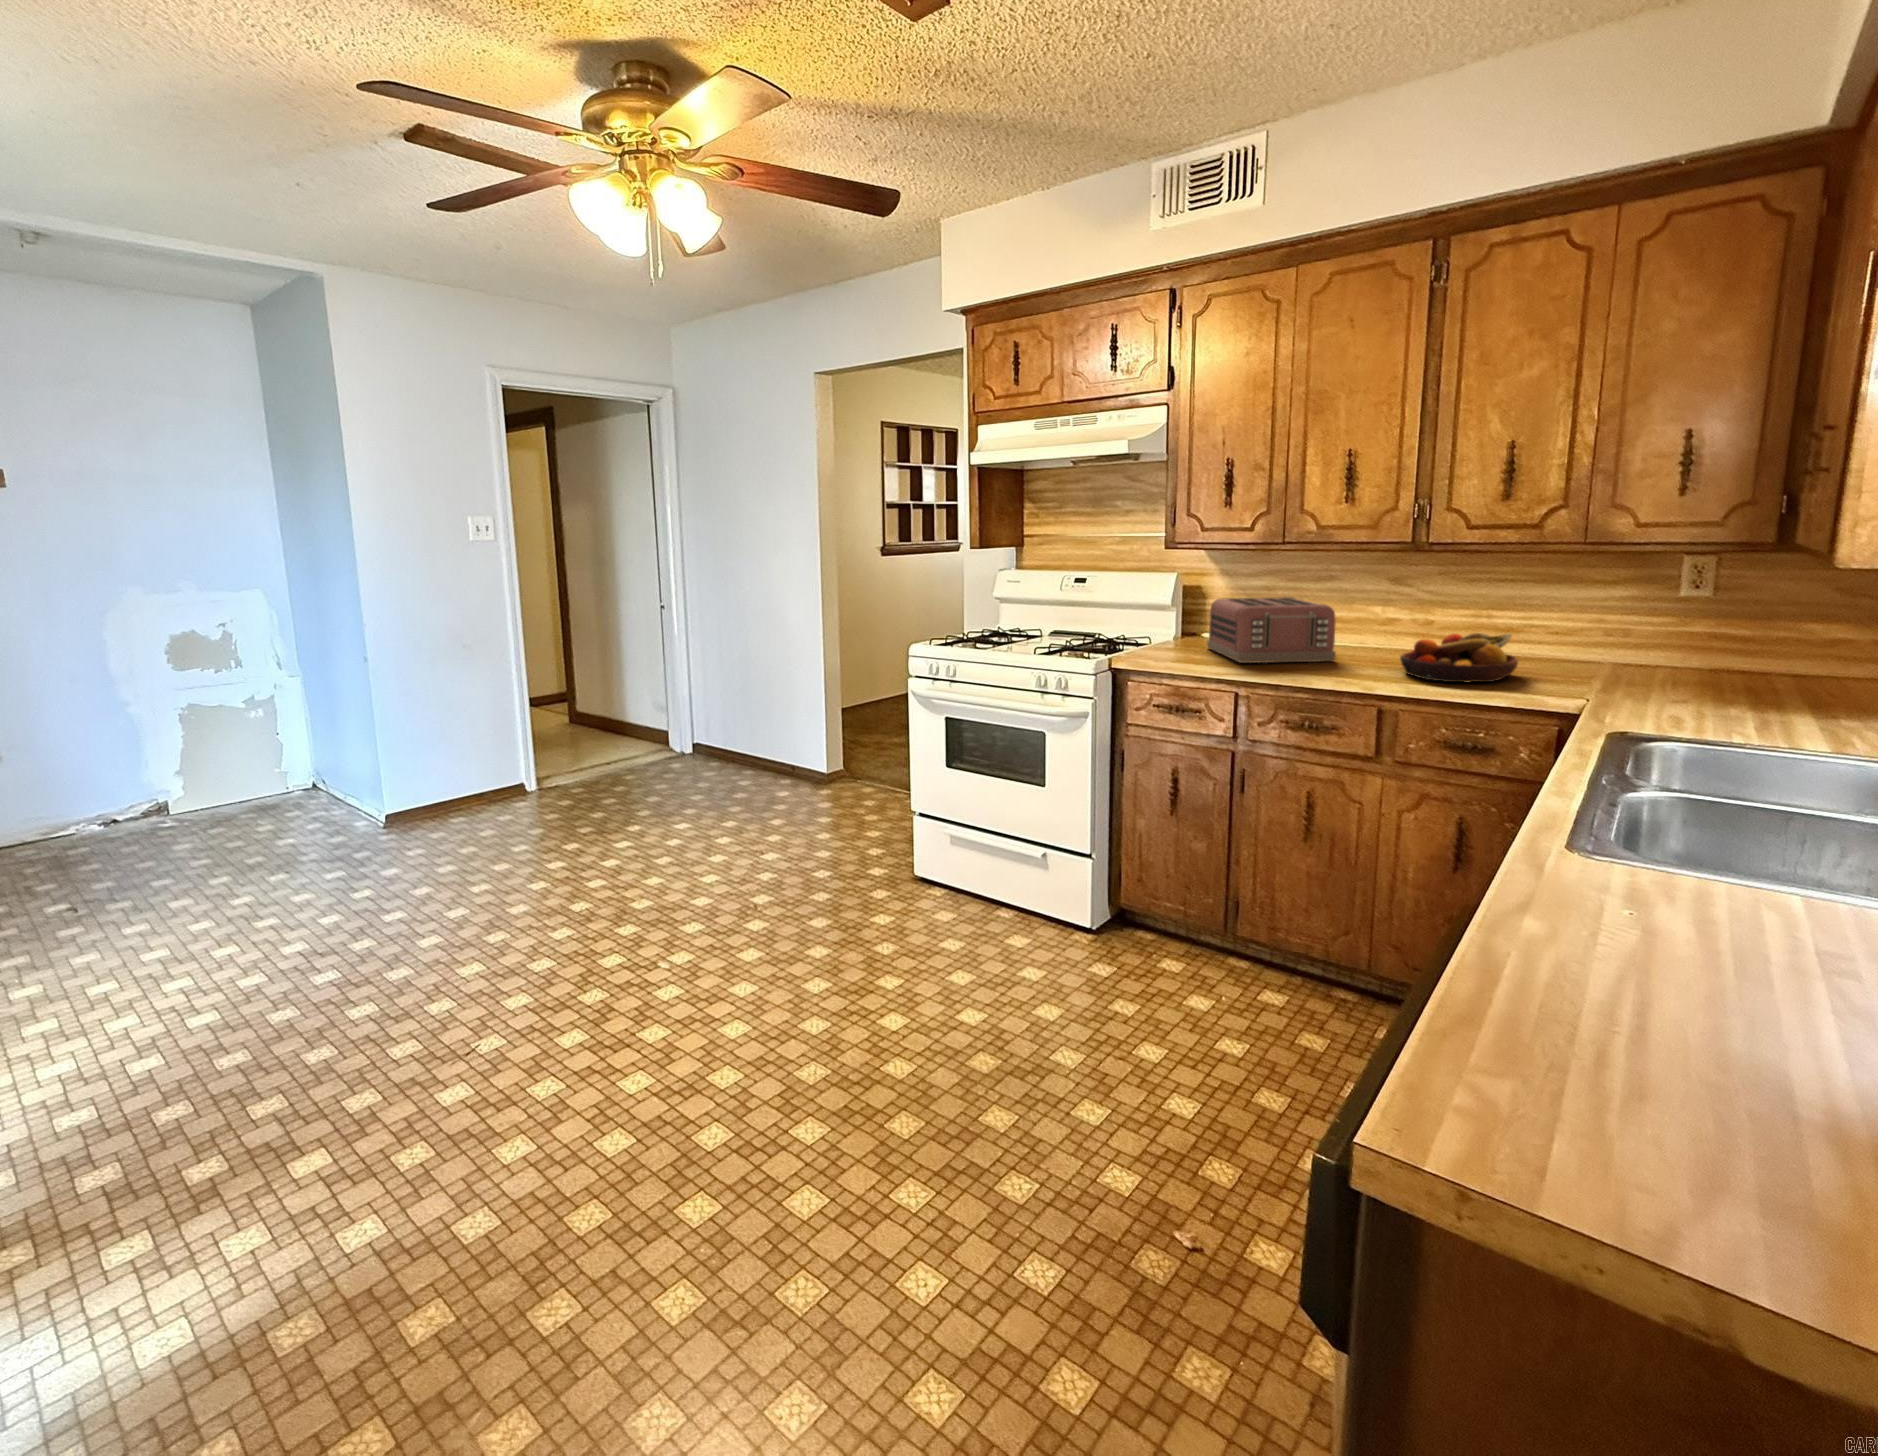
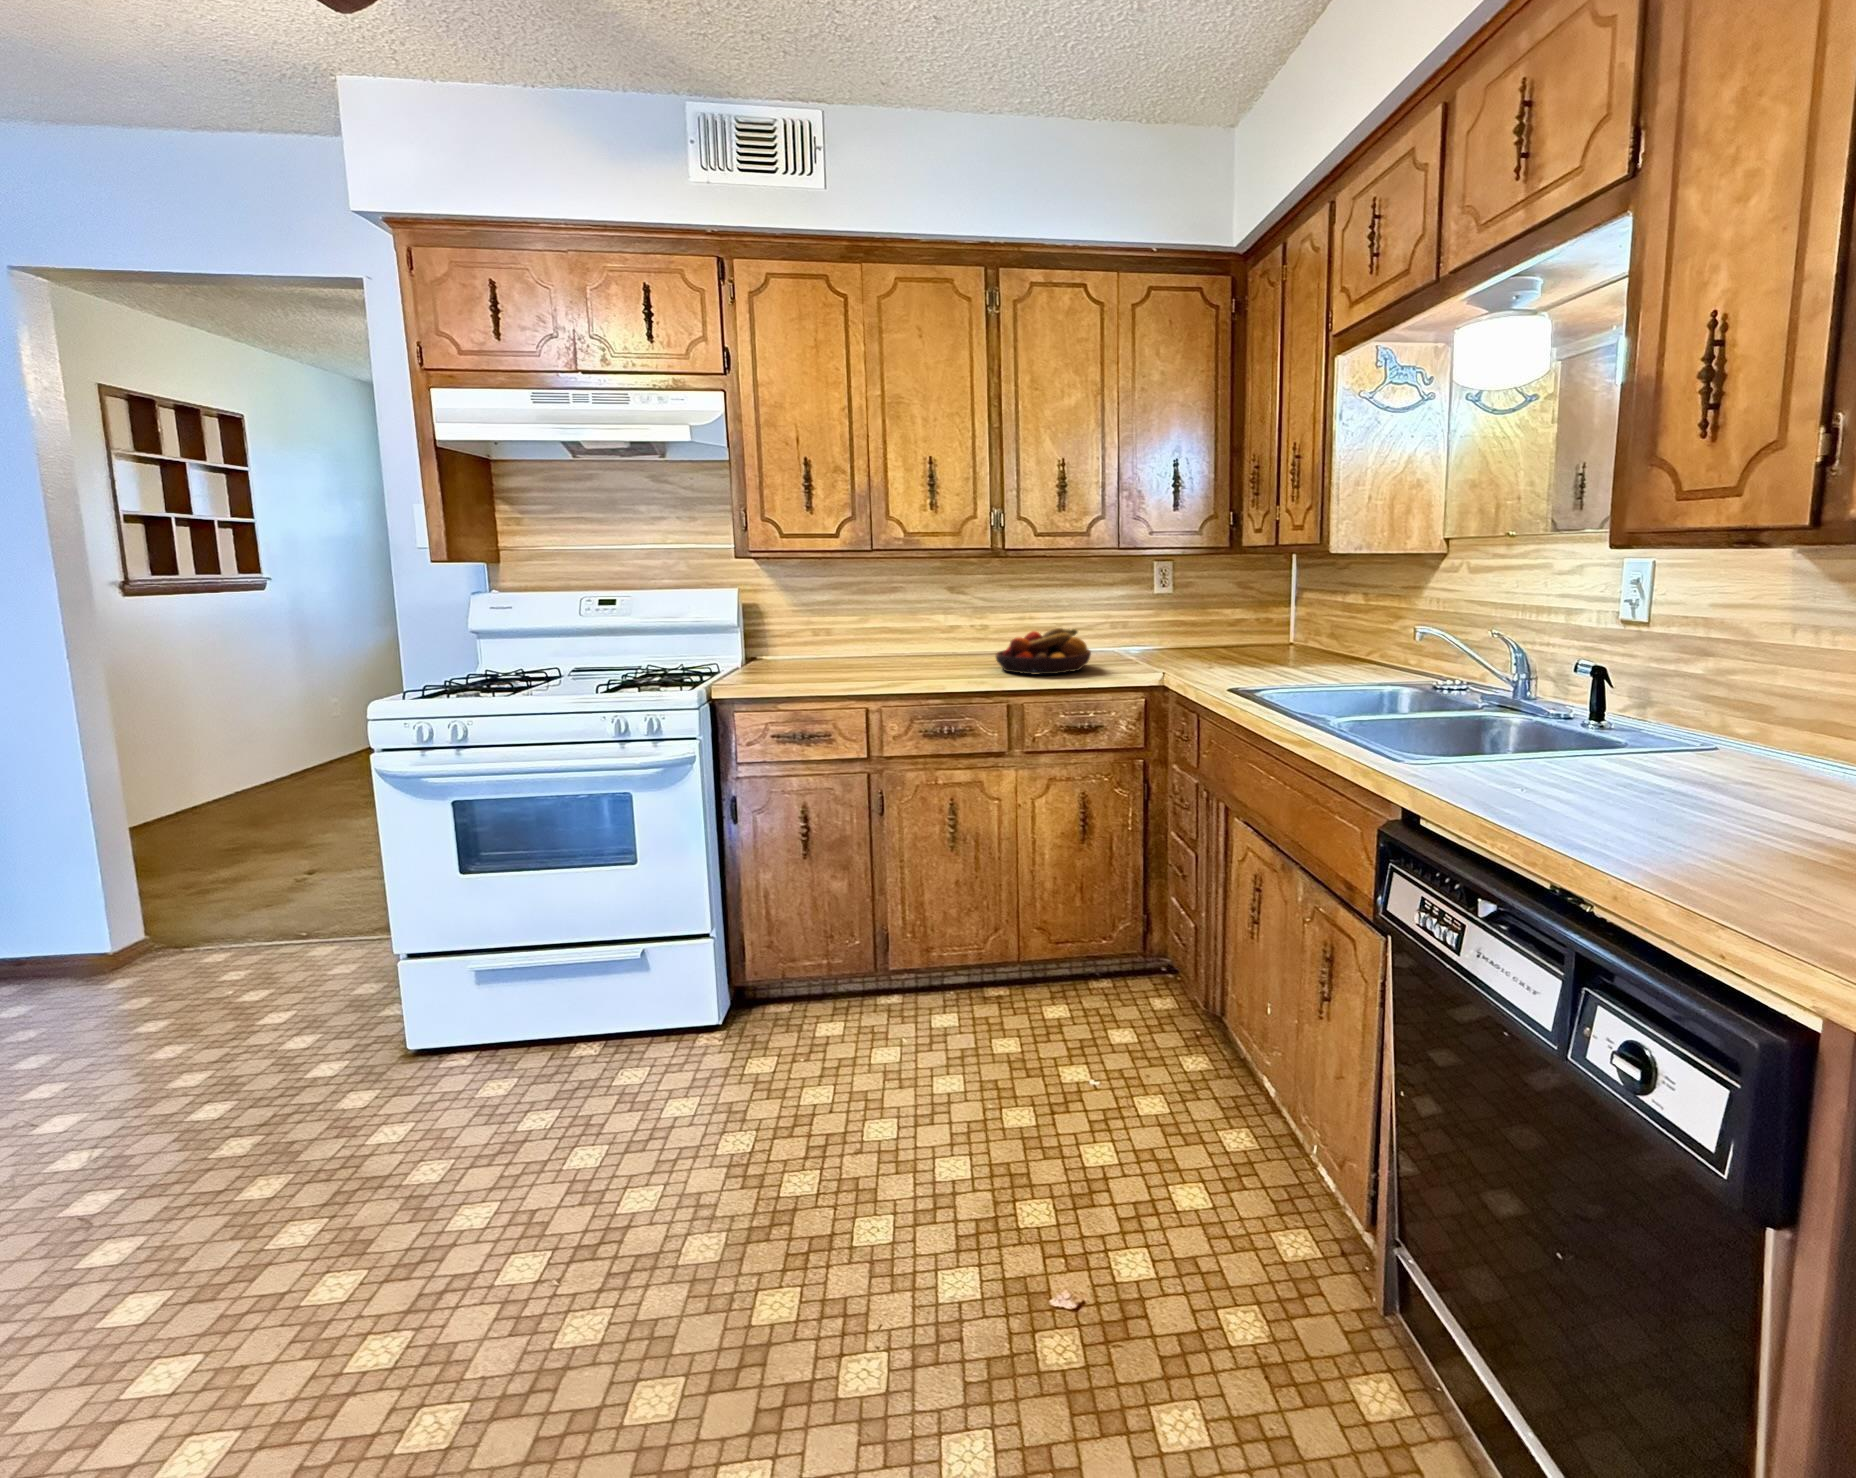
toaster: present [1207,597,1336,663] -> none [787,609,930,678]

